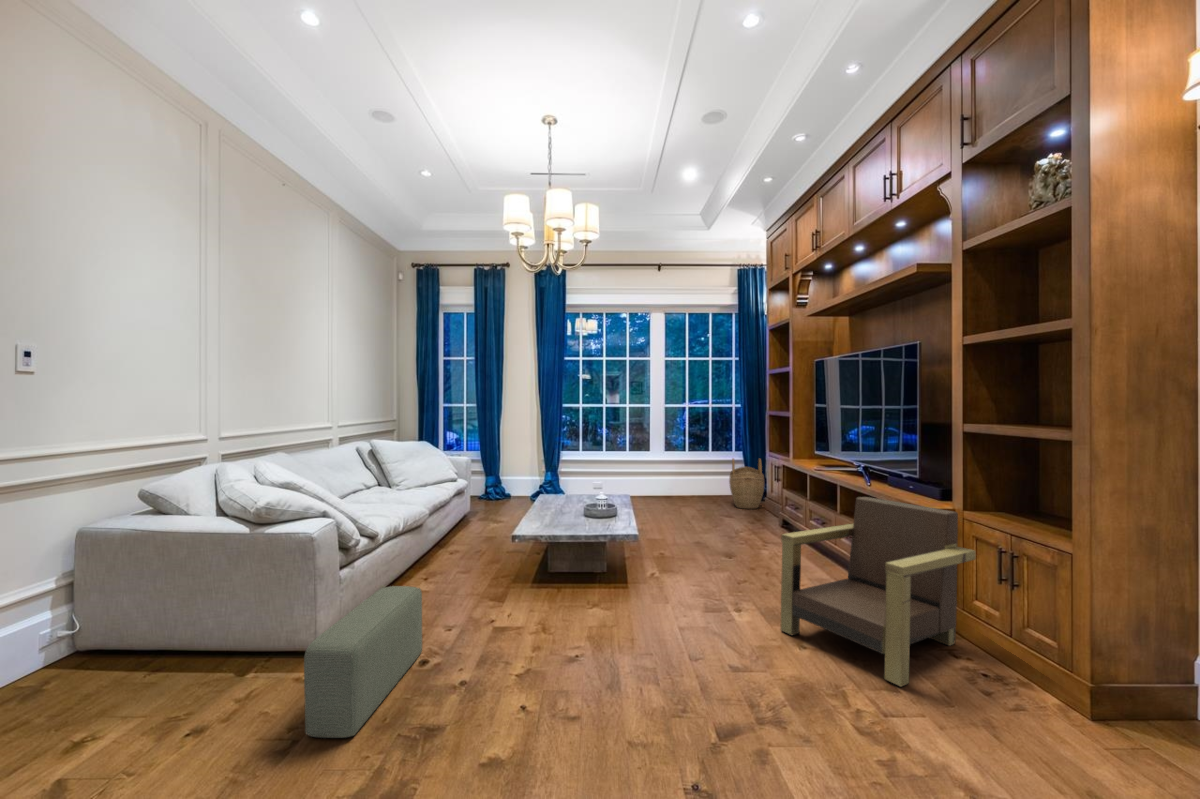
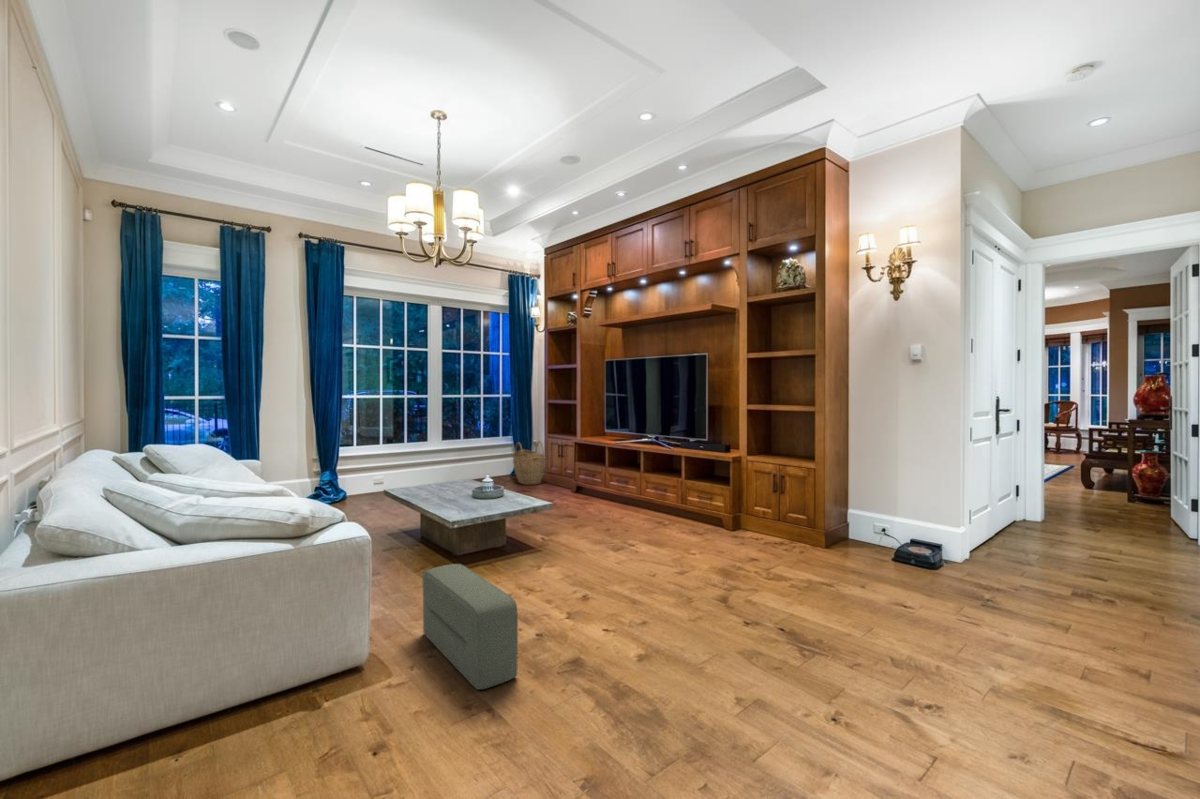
armchair: present [781,497,976,687] -> none [670,455,760,556]

